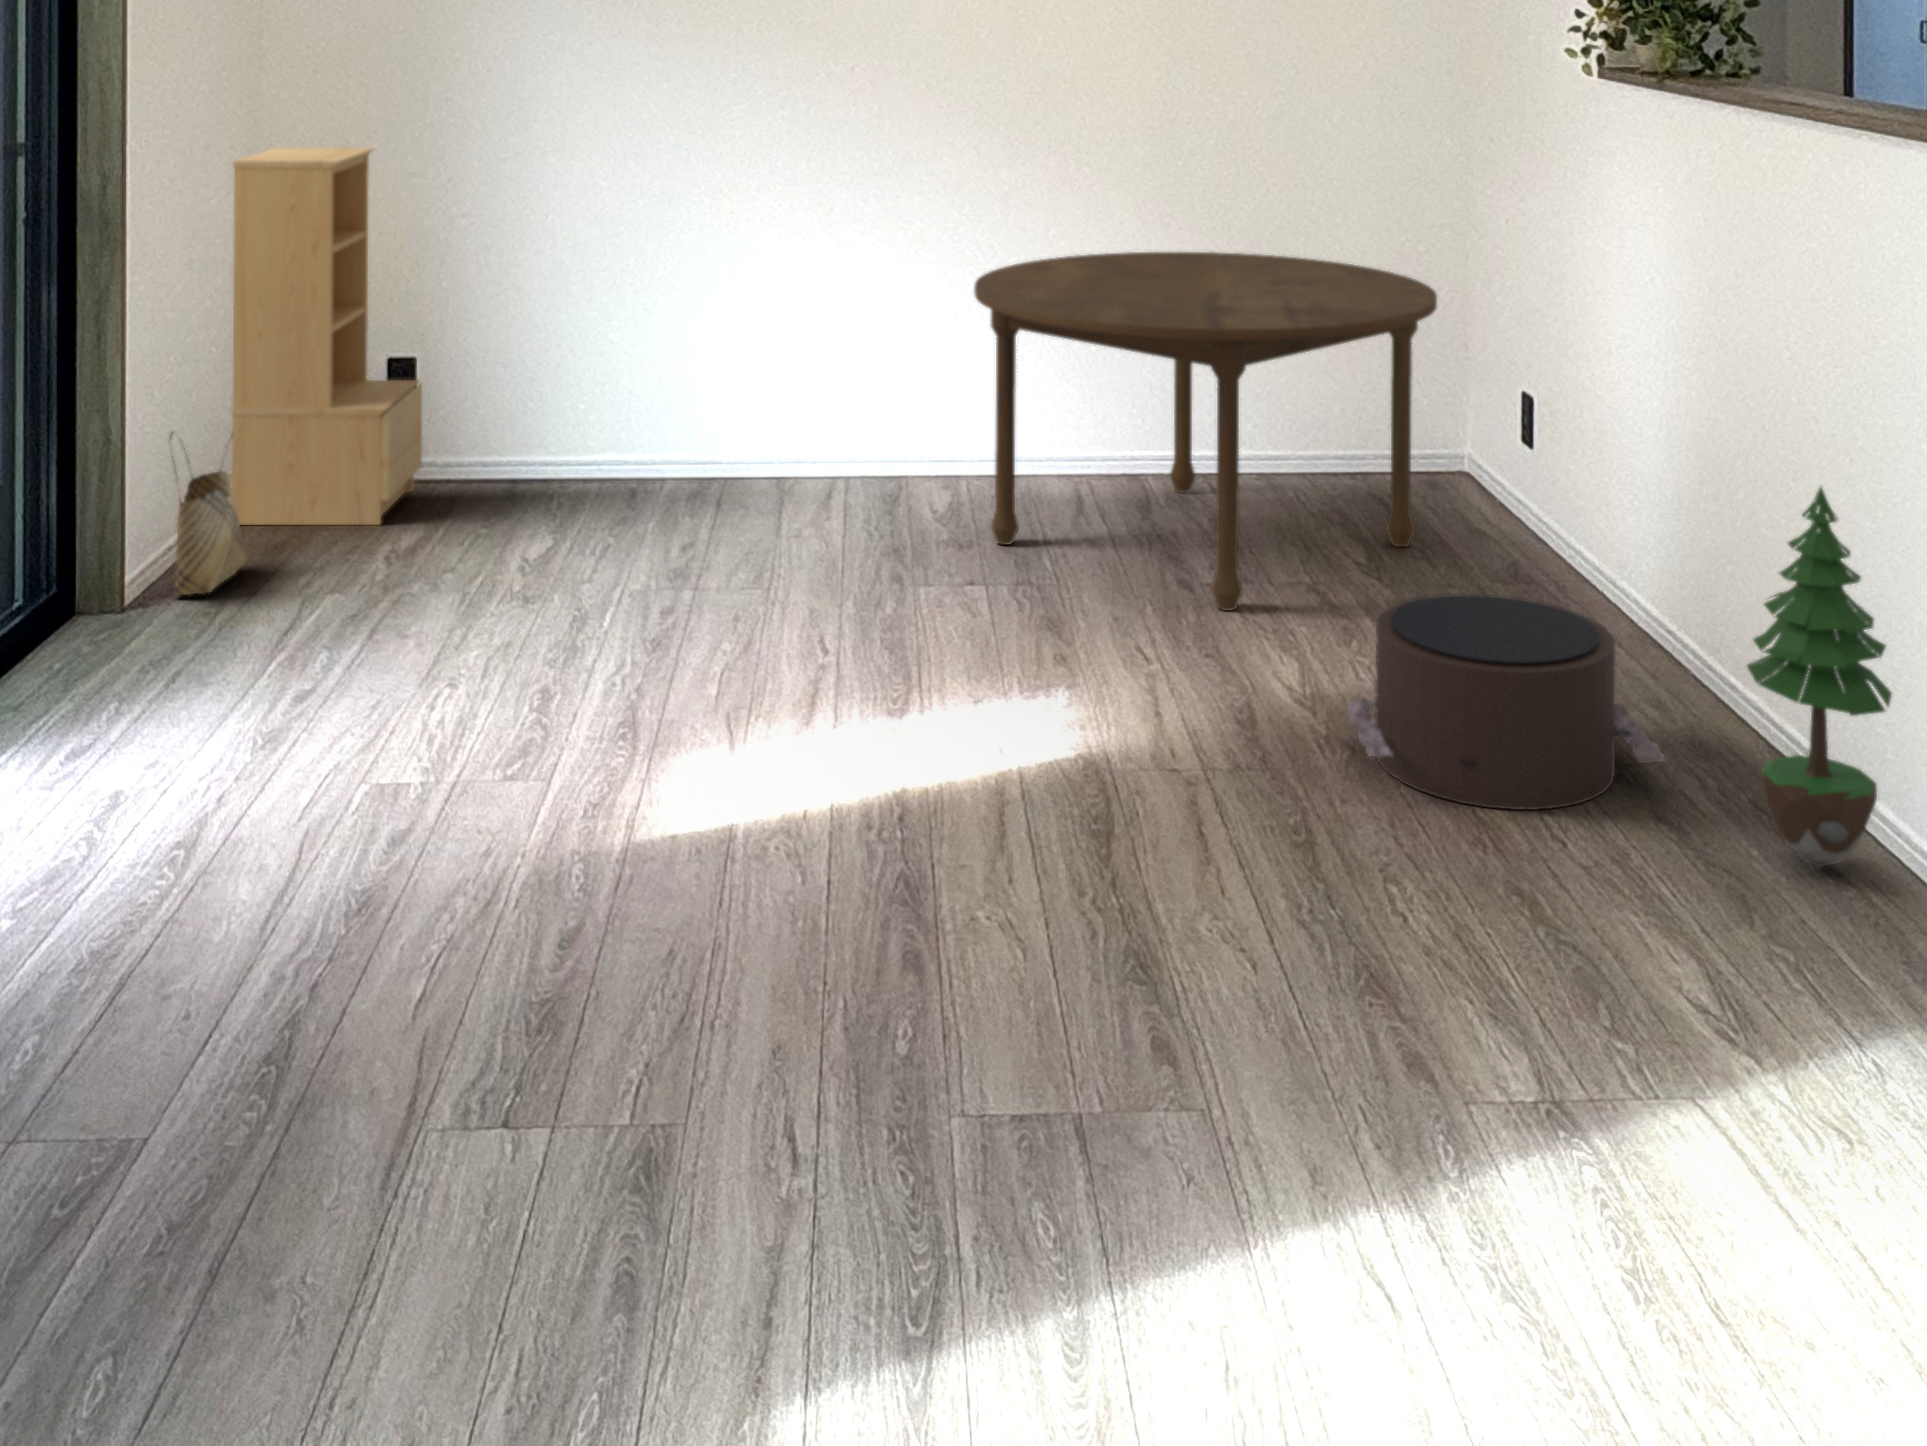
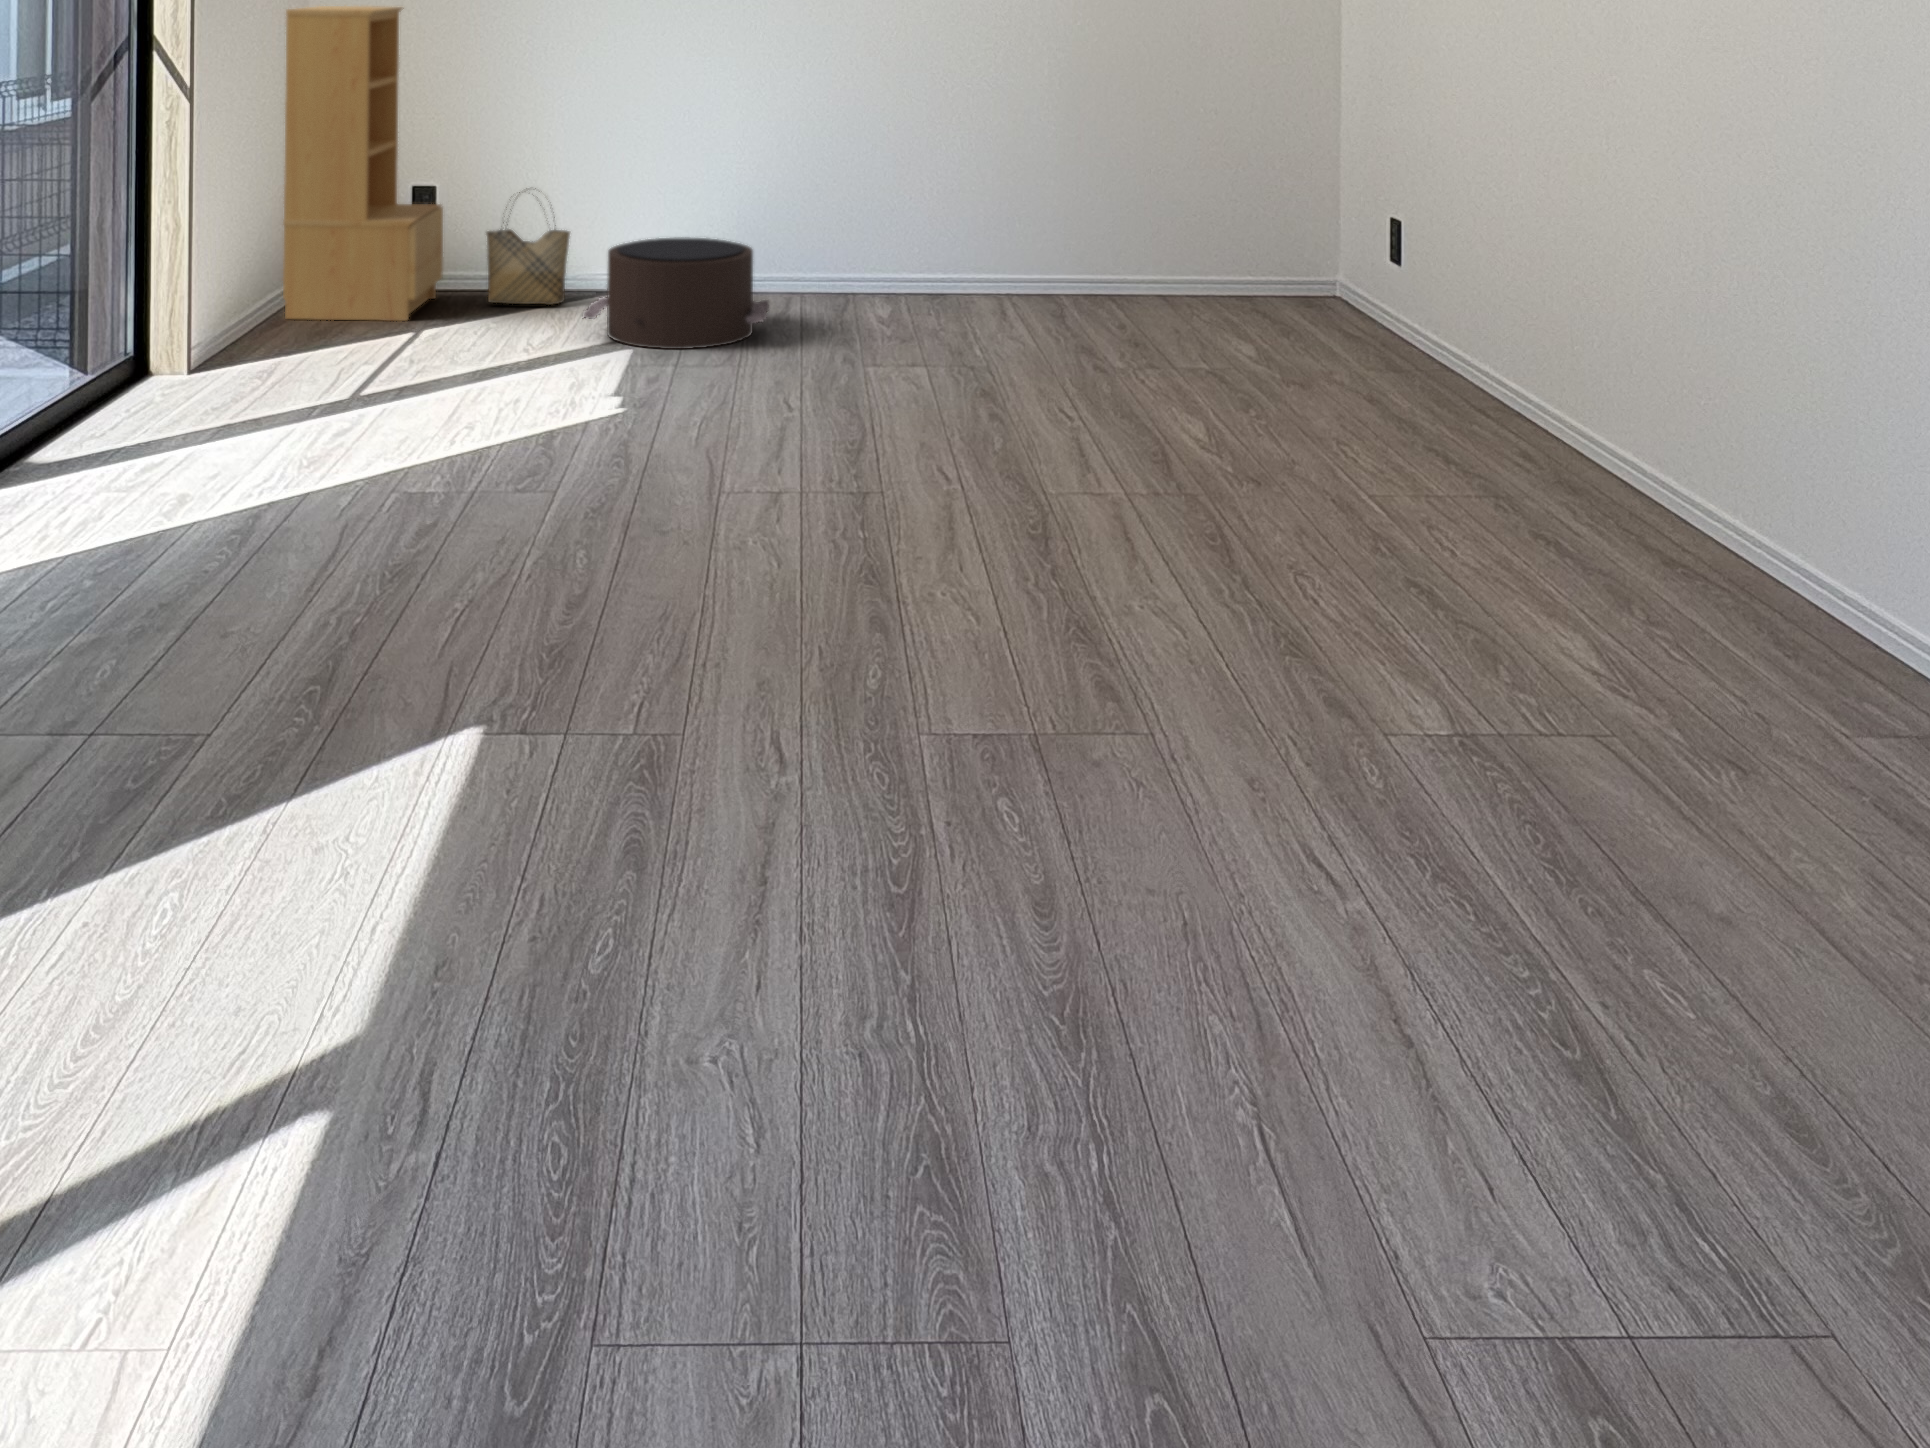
dining table: present [974,252,1437,611] -> none [916,100,1319,386]
woven basket: present [170,427,246,595] -> present [486,188,570,305]
potted tree: present [1747,487,1892,867] -> none [1619,227,1755,571]
pouf: present [1347,594,1665,810] -> present [582,237,769,349]

